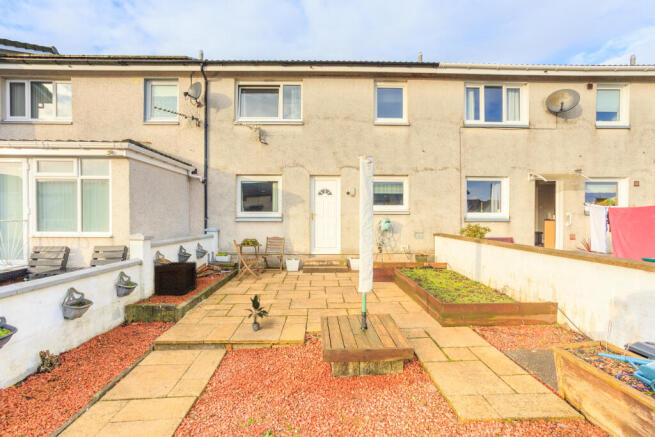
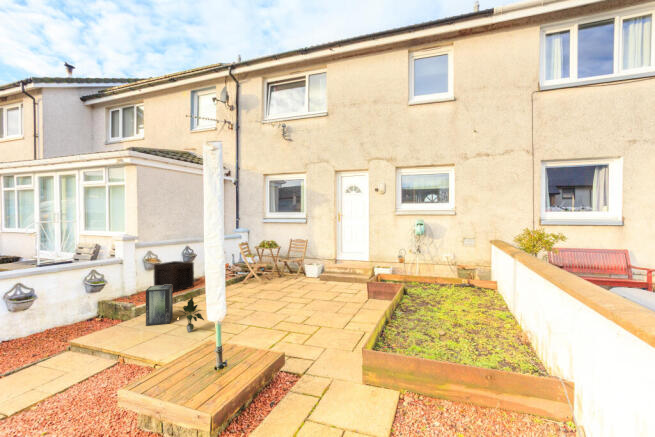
storage box: none [189,285,220,332] -> present [146,285,173,326]

